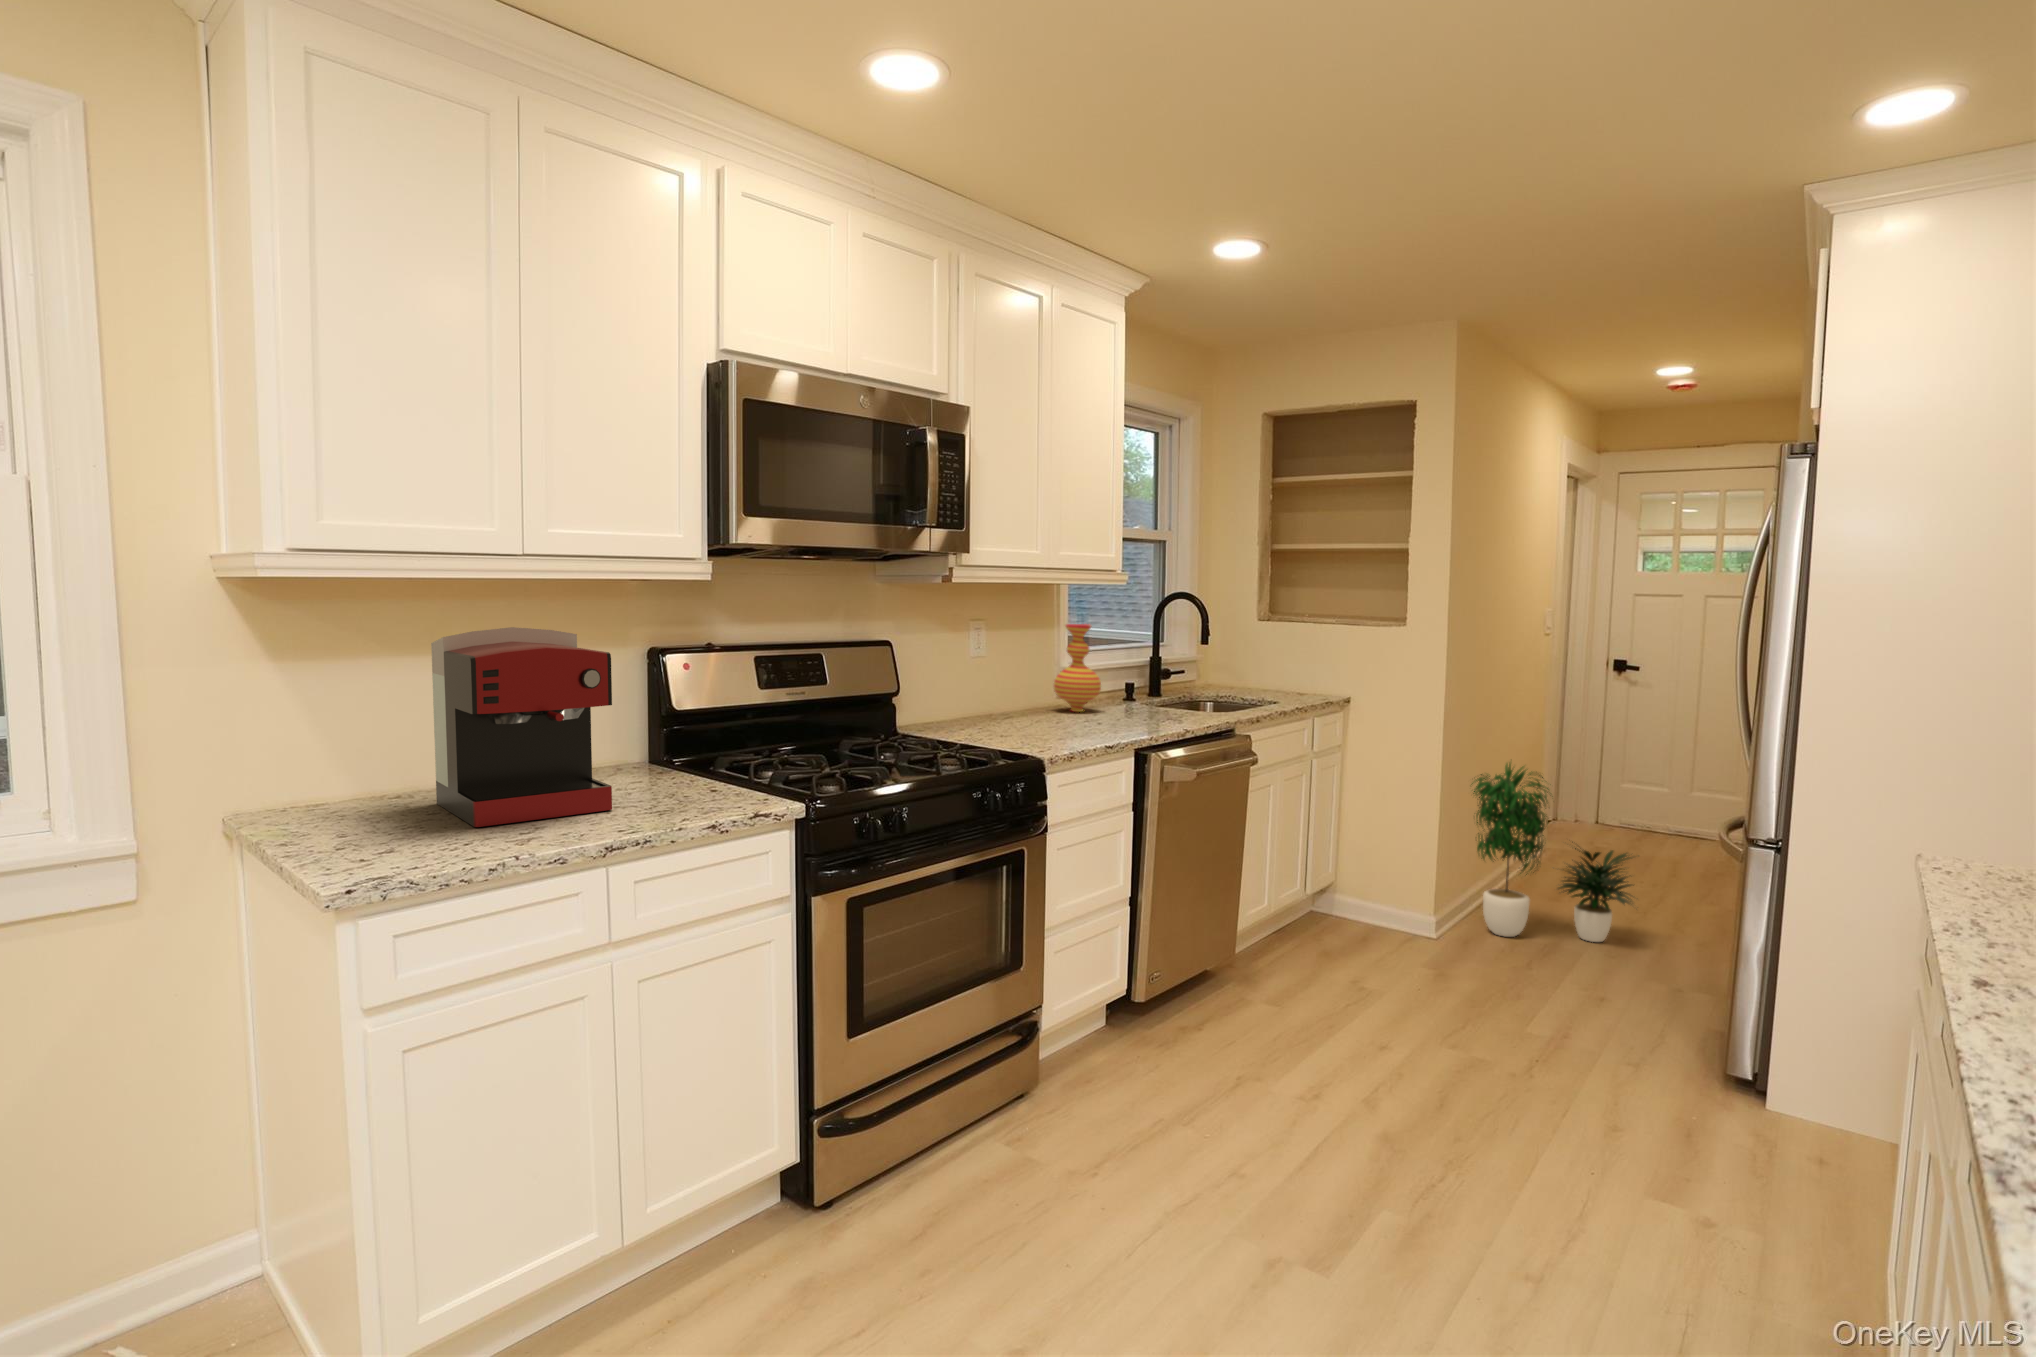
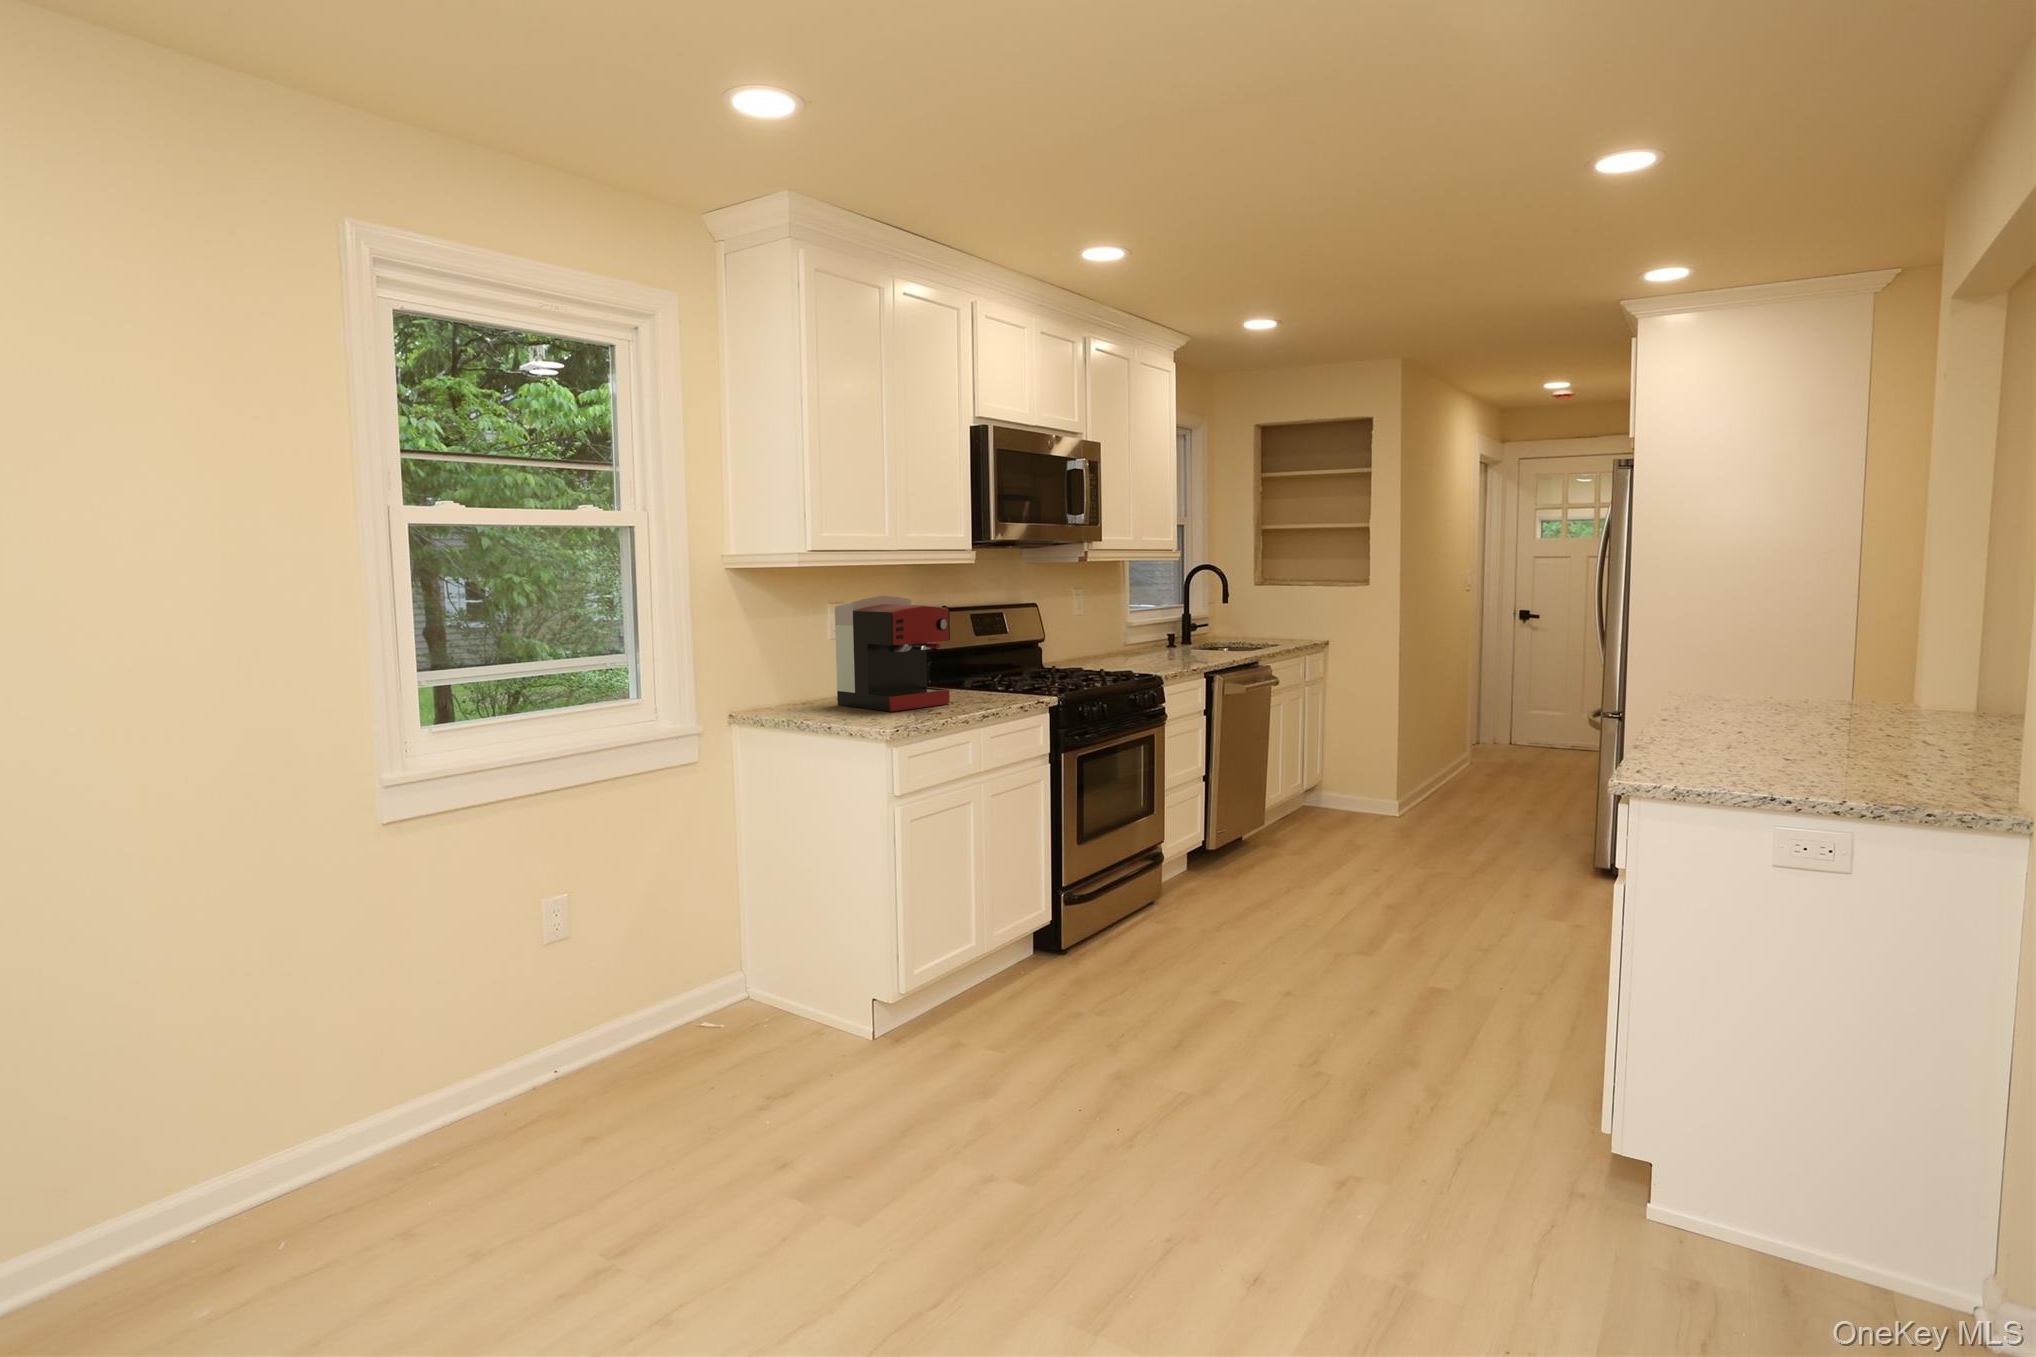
vase: present [1054,624,1101,712] -> none [1128,590,1163,654]
potted plant: present [1471,763,1634,942] -> none [1418,681,1541,813]

